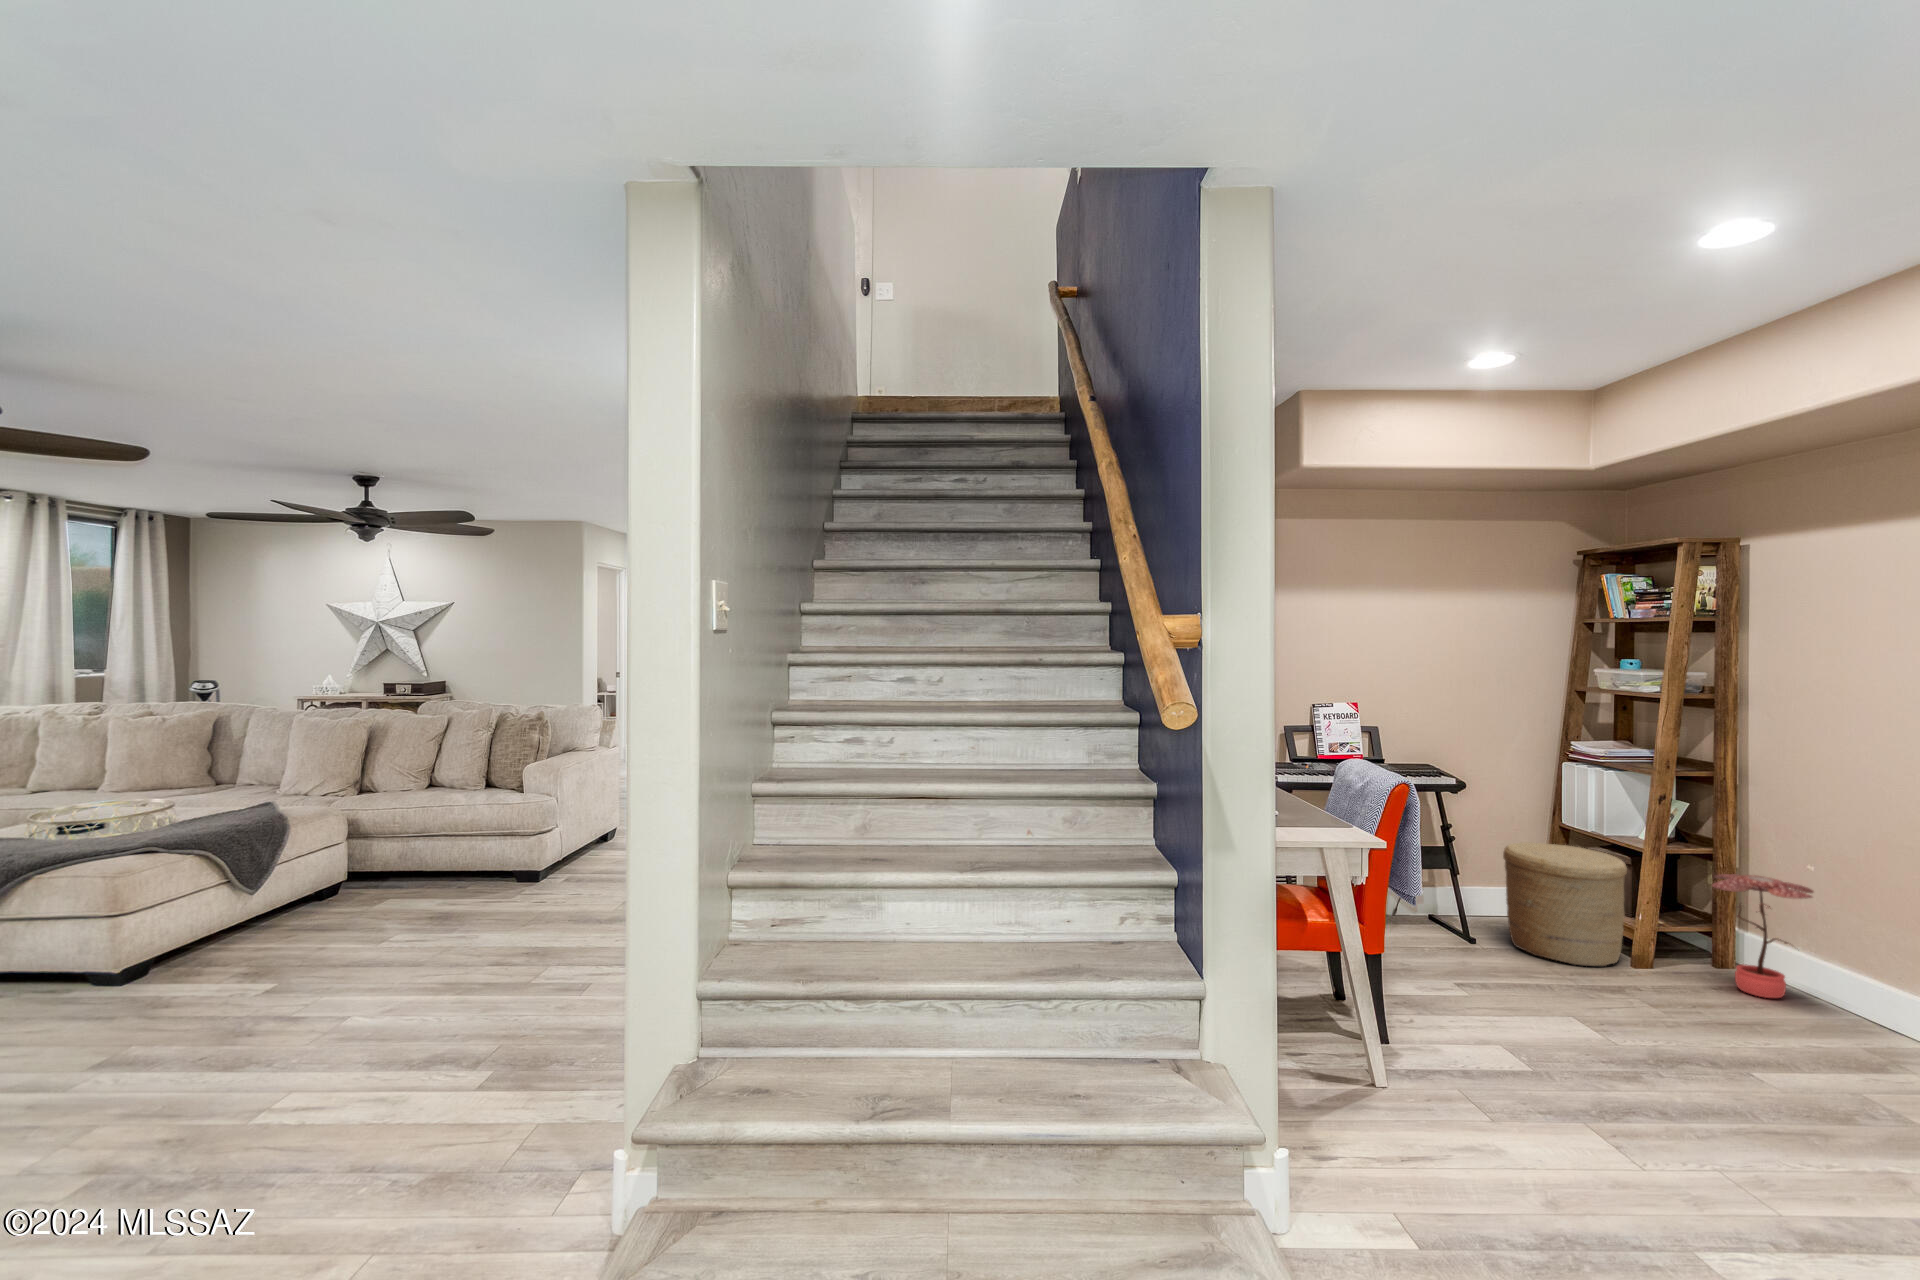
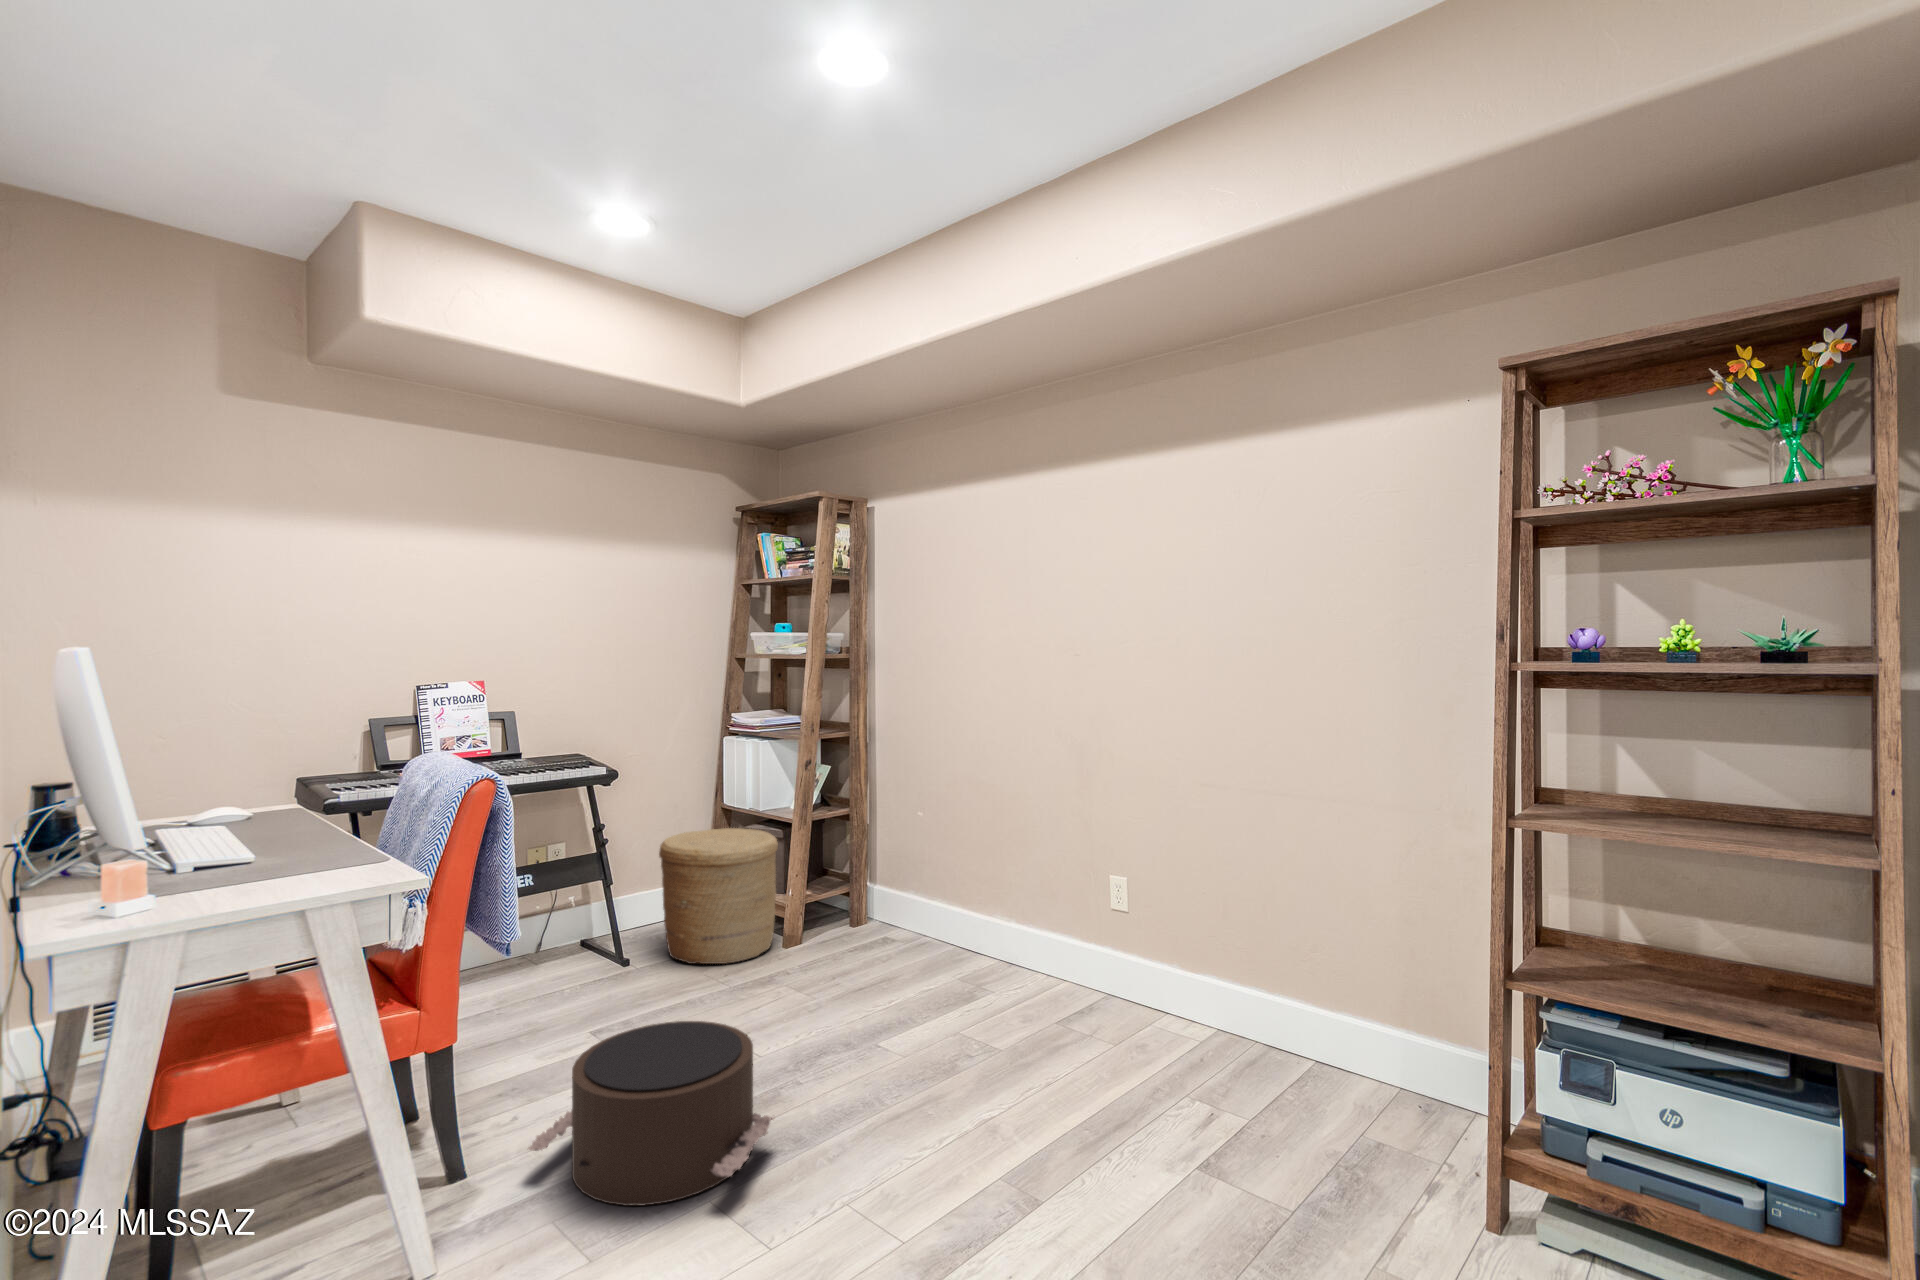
potted plant: present [1712,874,1813,998] -> none [846,829,921,949]
pouf: none [1433,984,1646,1119] -> present [529,1021,774,1206]

